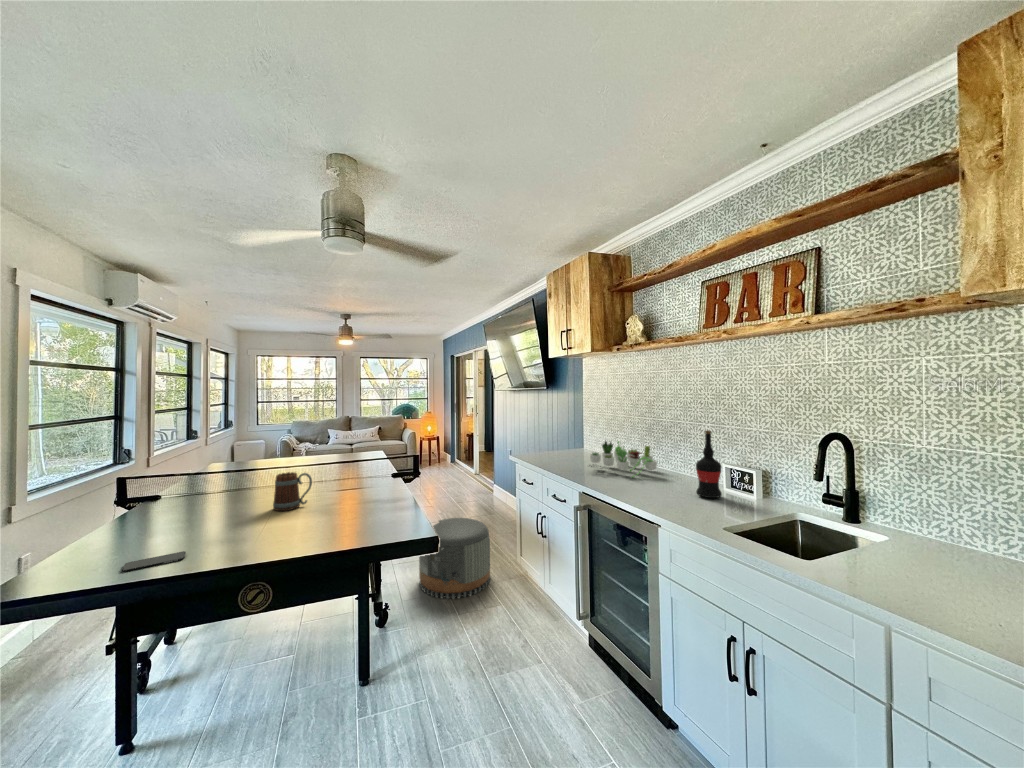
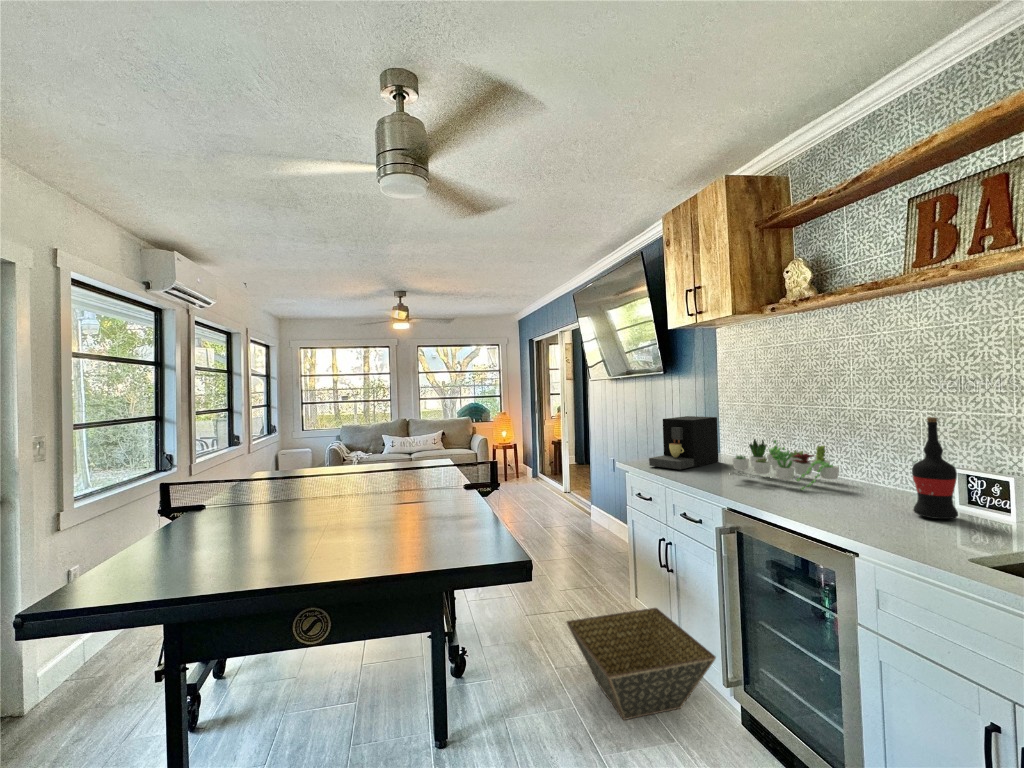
coffee maker: none [534,422,583,462] -> present [649,416,718,469]
beer mug: present [273,472,312,511] -> none [328,476,372,523]
pouf: present [419,518,490,599] -> none [499,543,592,648]
smartphone: present [122,551,186,571] -> none [166,565,234,585]
basket: none [468,564,573,650] -> present [567,608,716,720]

